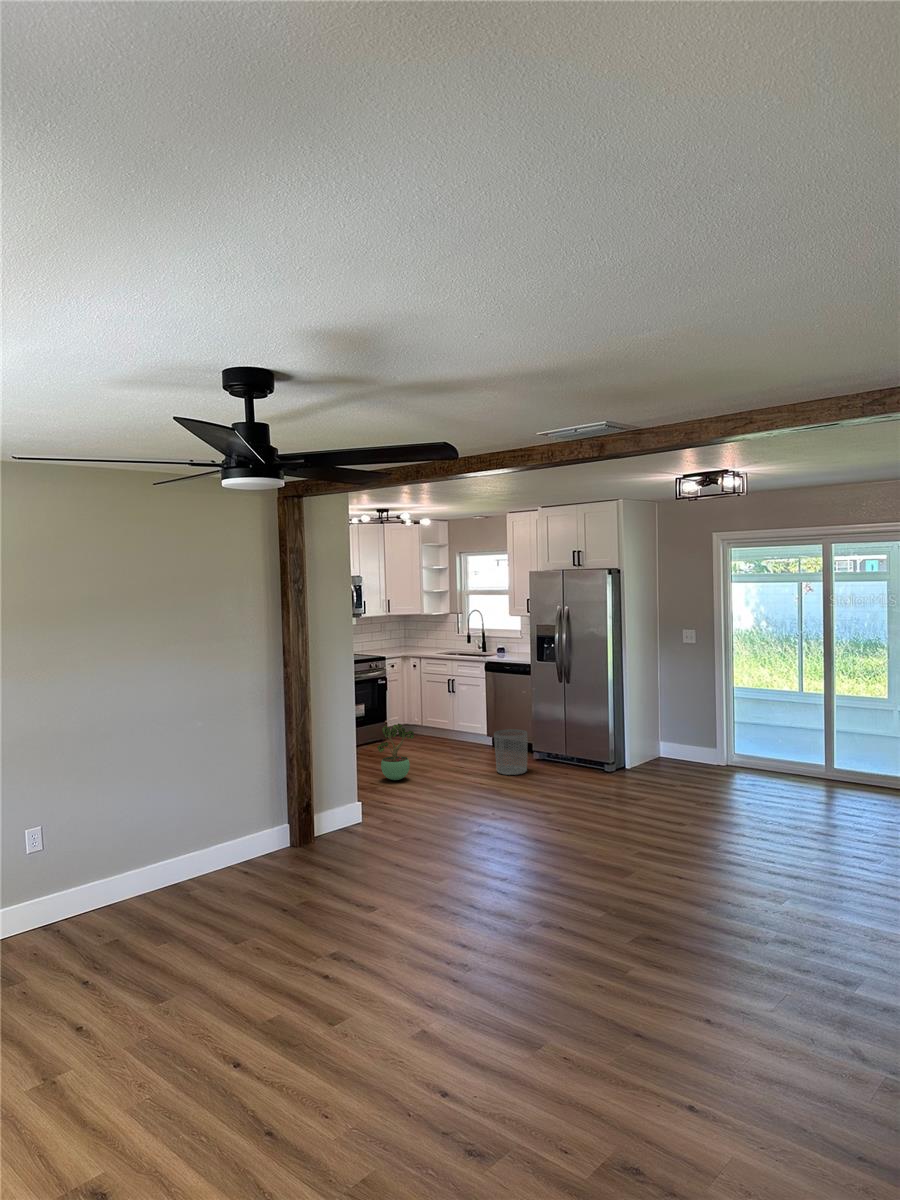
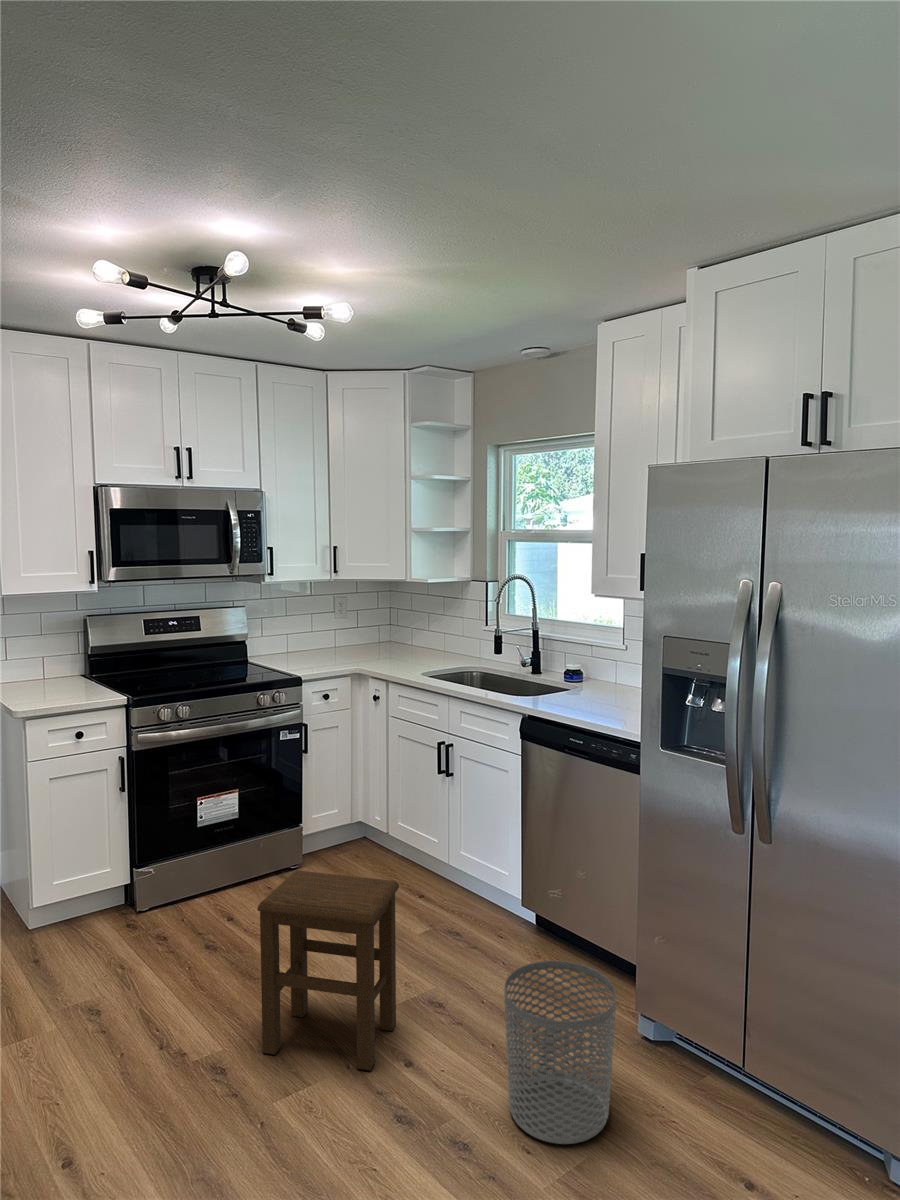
stool: none [410,714,453,771] -> present [258,870,399,1071]
potted plant: present [377,723,414,780] -> none [111,944,233,1127]

